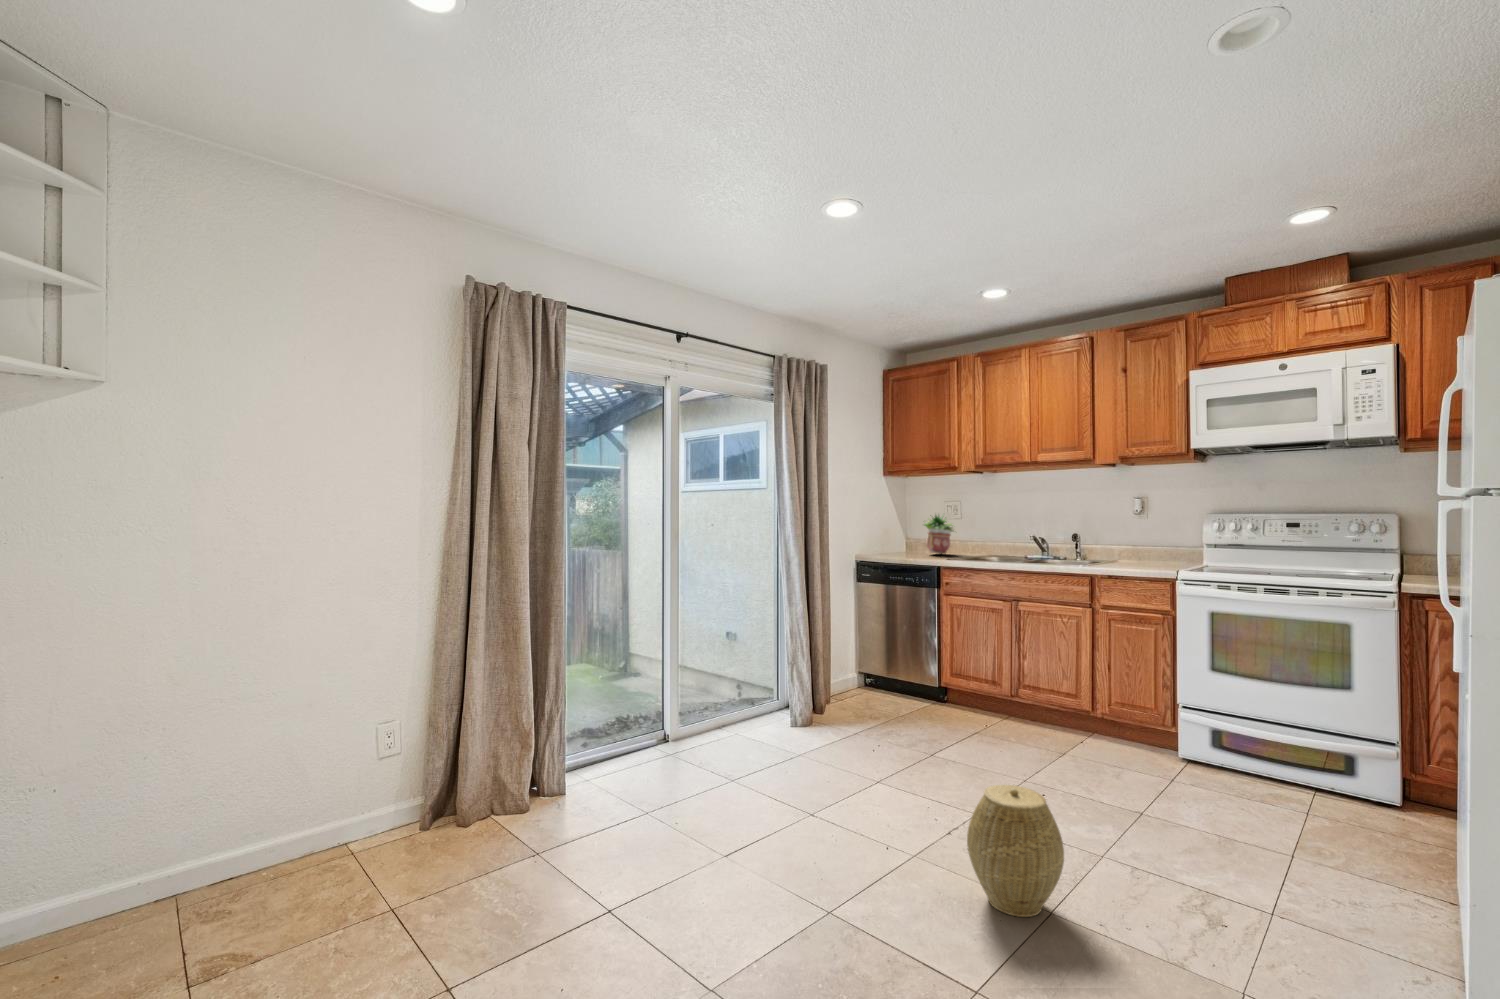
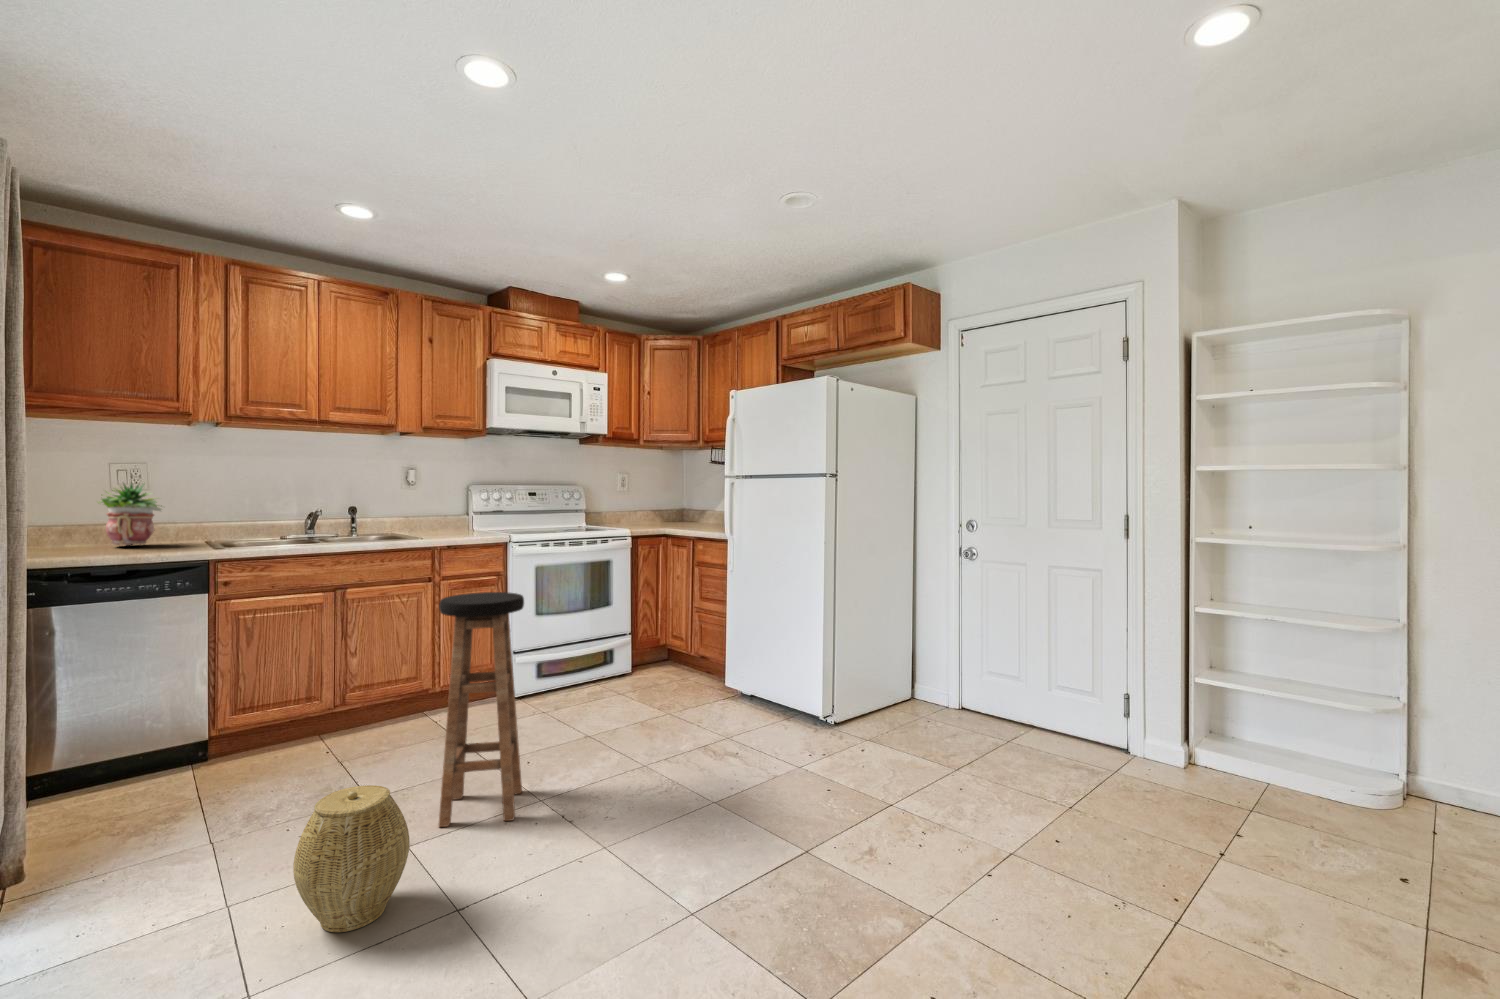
bar stool: none [900,605,983,806] -> present [439,592,524,827]
woven basket: present [967,785,1064,917] -> present [293,785,410,932]

